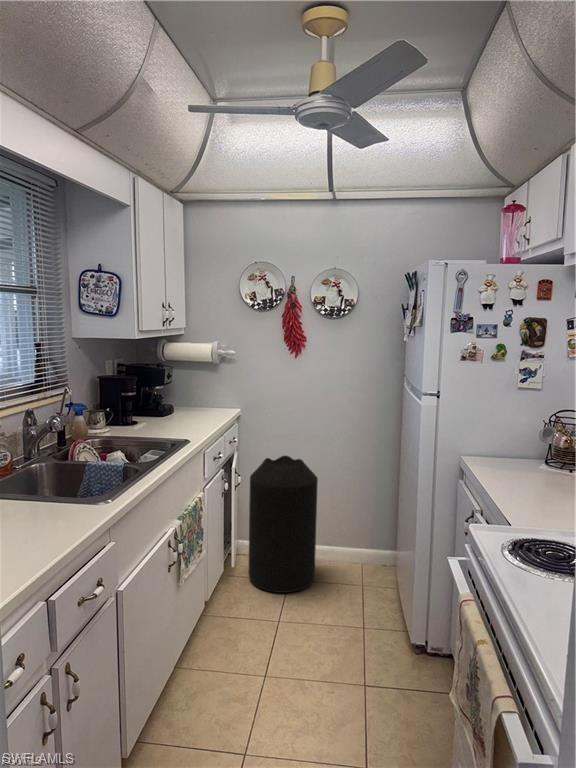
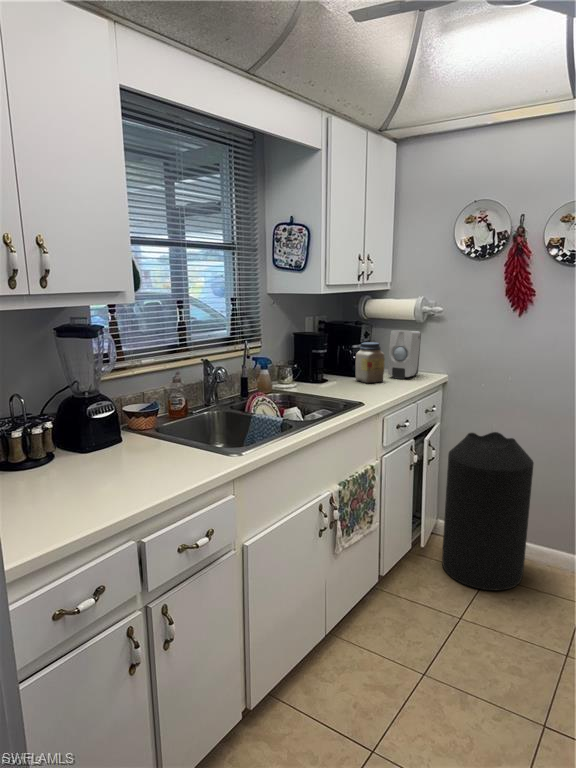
soap dispenser: none [190,372,215,416] -> present [388,330,421,379]
jar: none [162,384,189,422] -> present [356,342,385,383]

